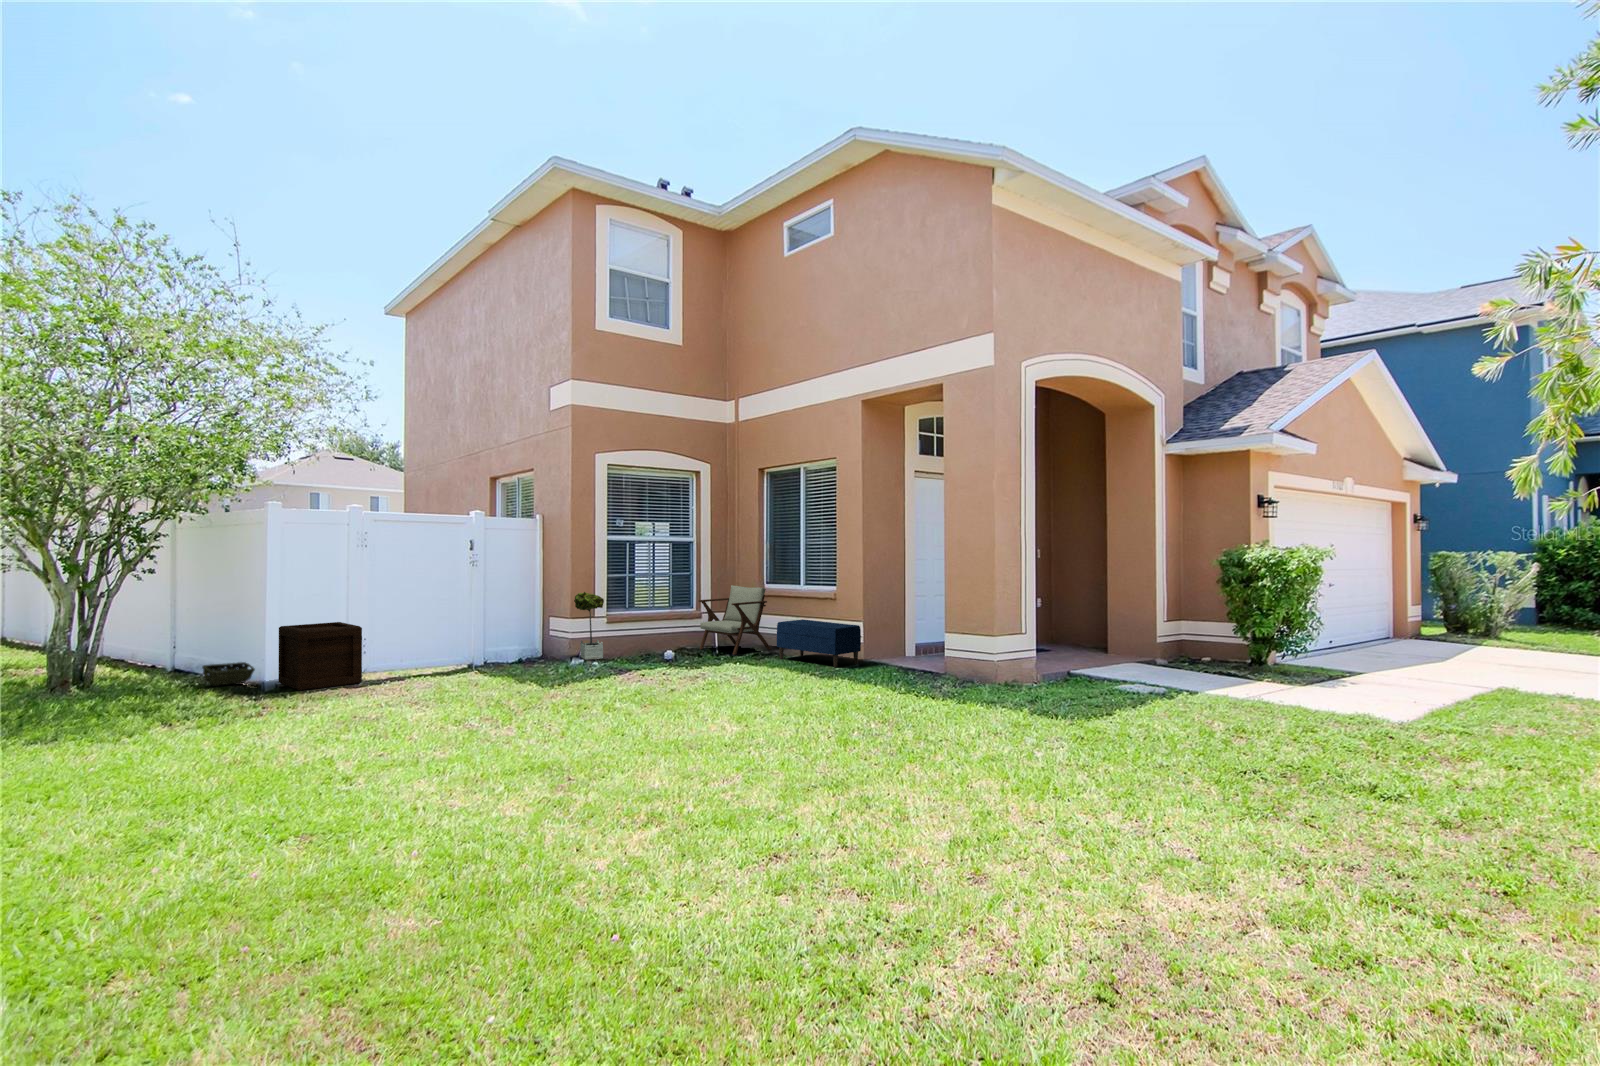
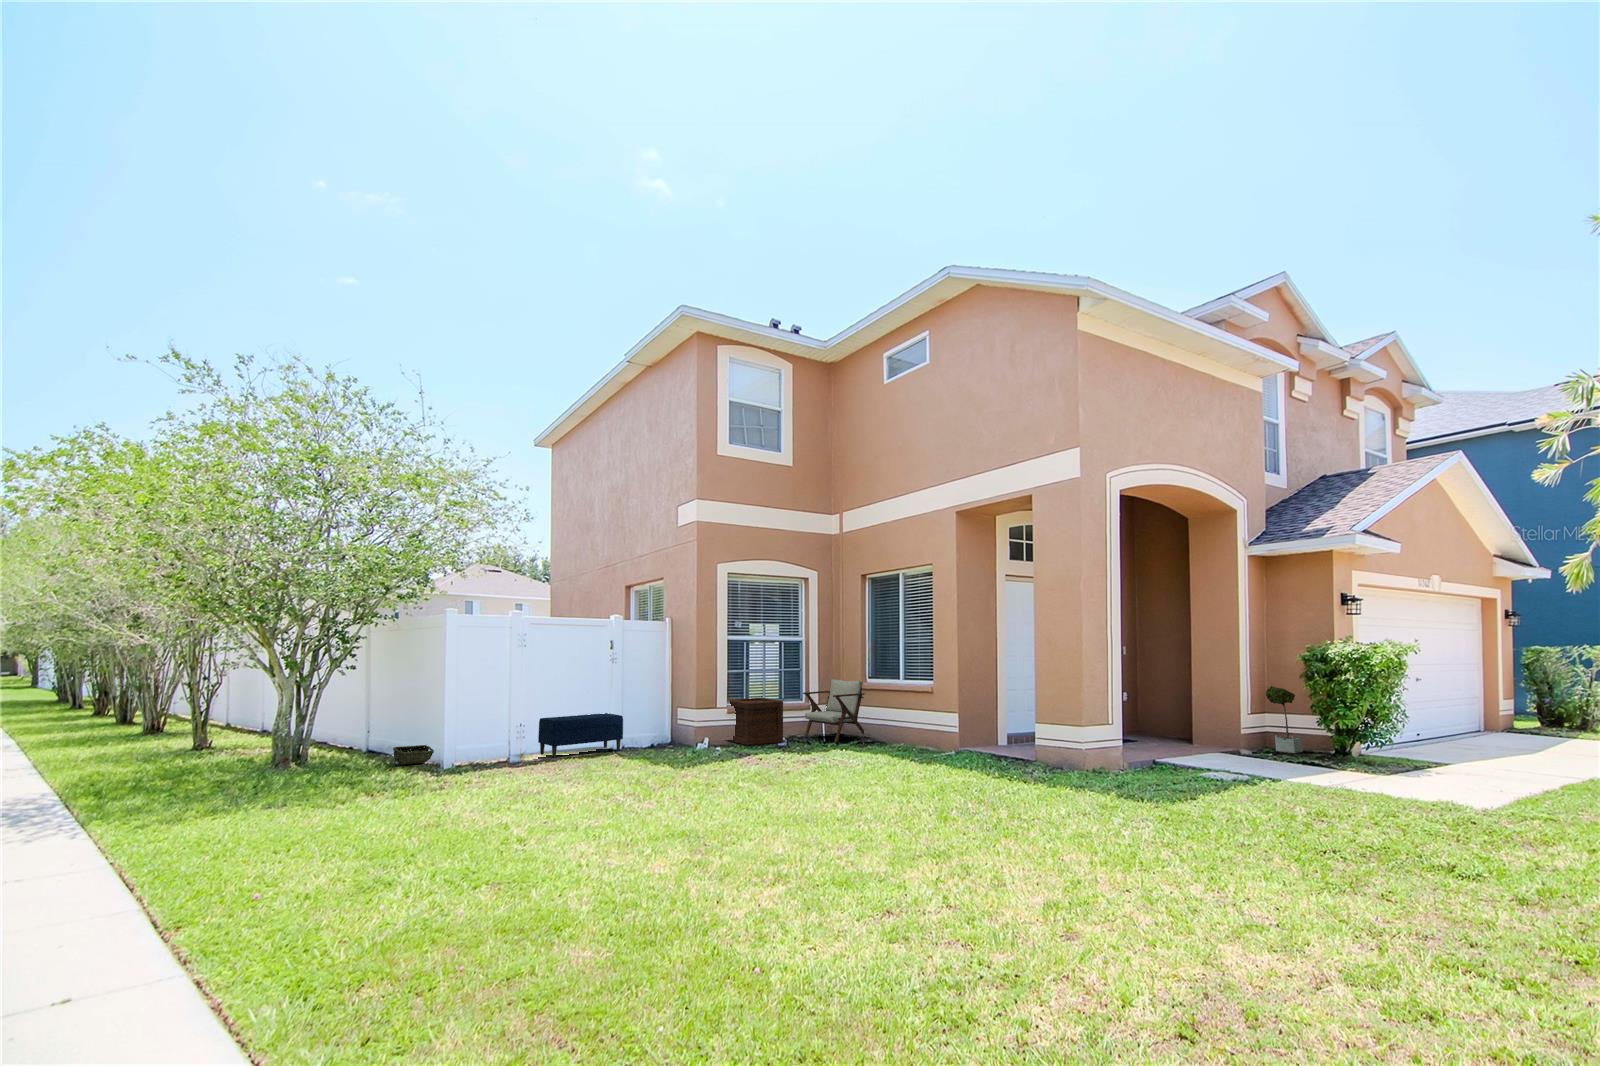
potted tree: present [574,592,604,659] -> present [1266,686,1303,753]
bench: present [777,619,861,667] -> present [538,713,623,758]
wooden crate: present [278,622,362,691] -> present [728,698,783,746]

